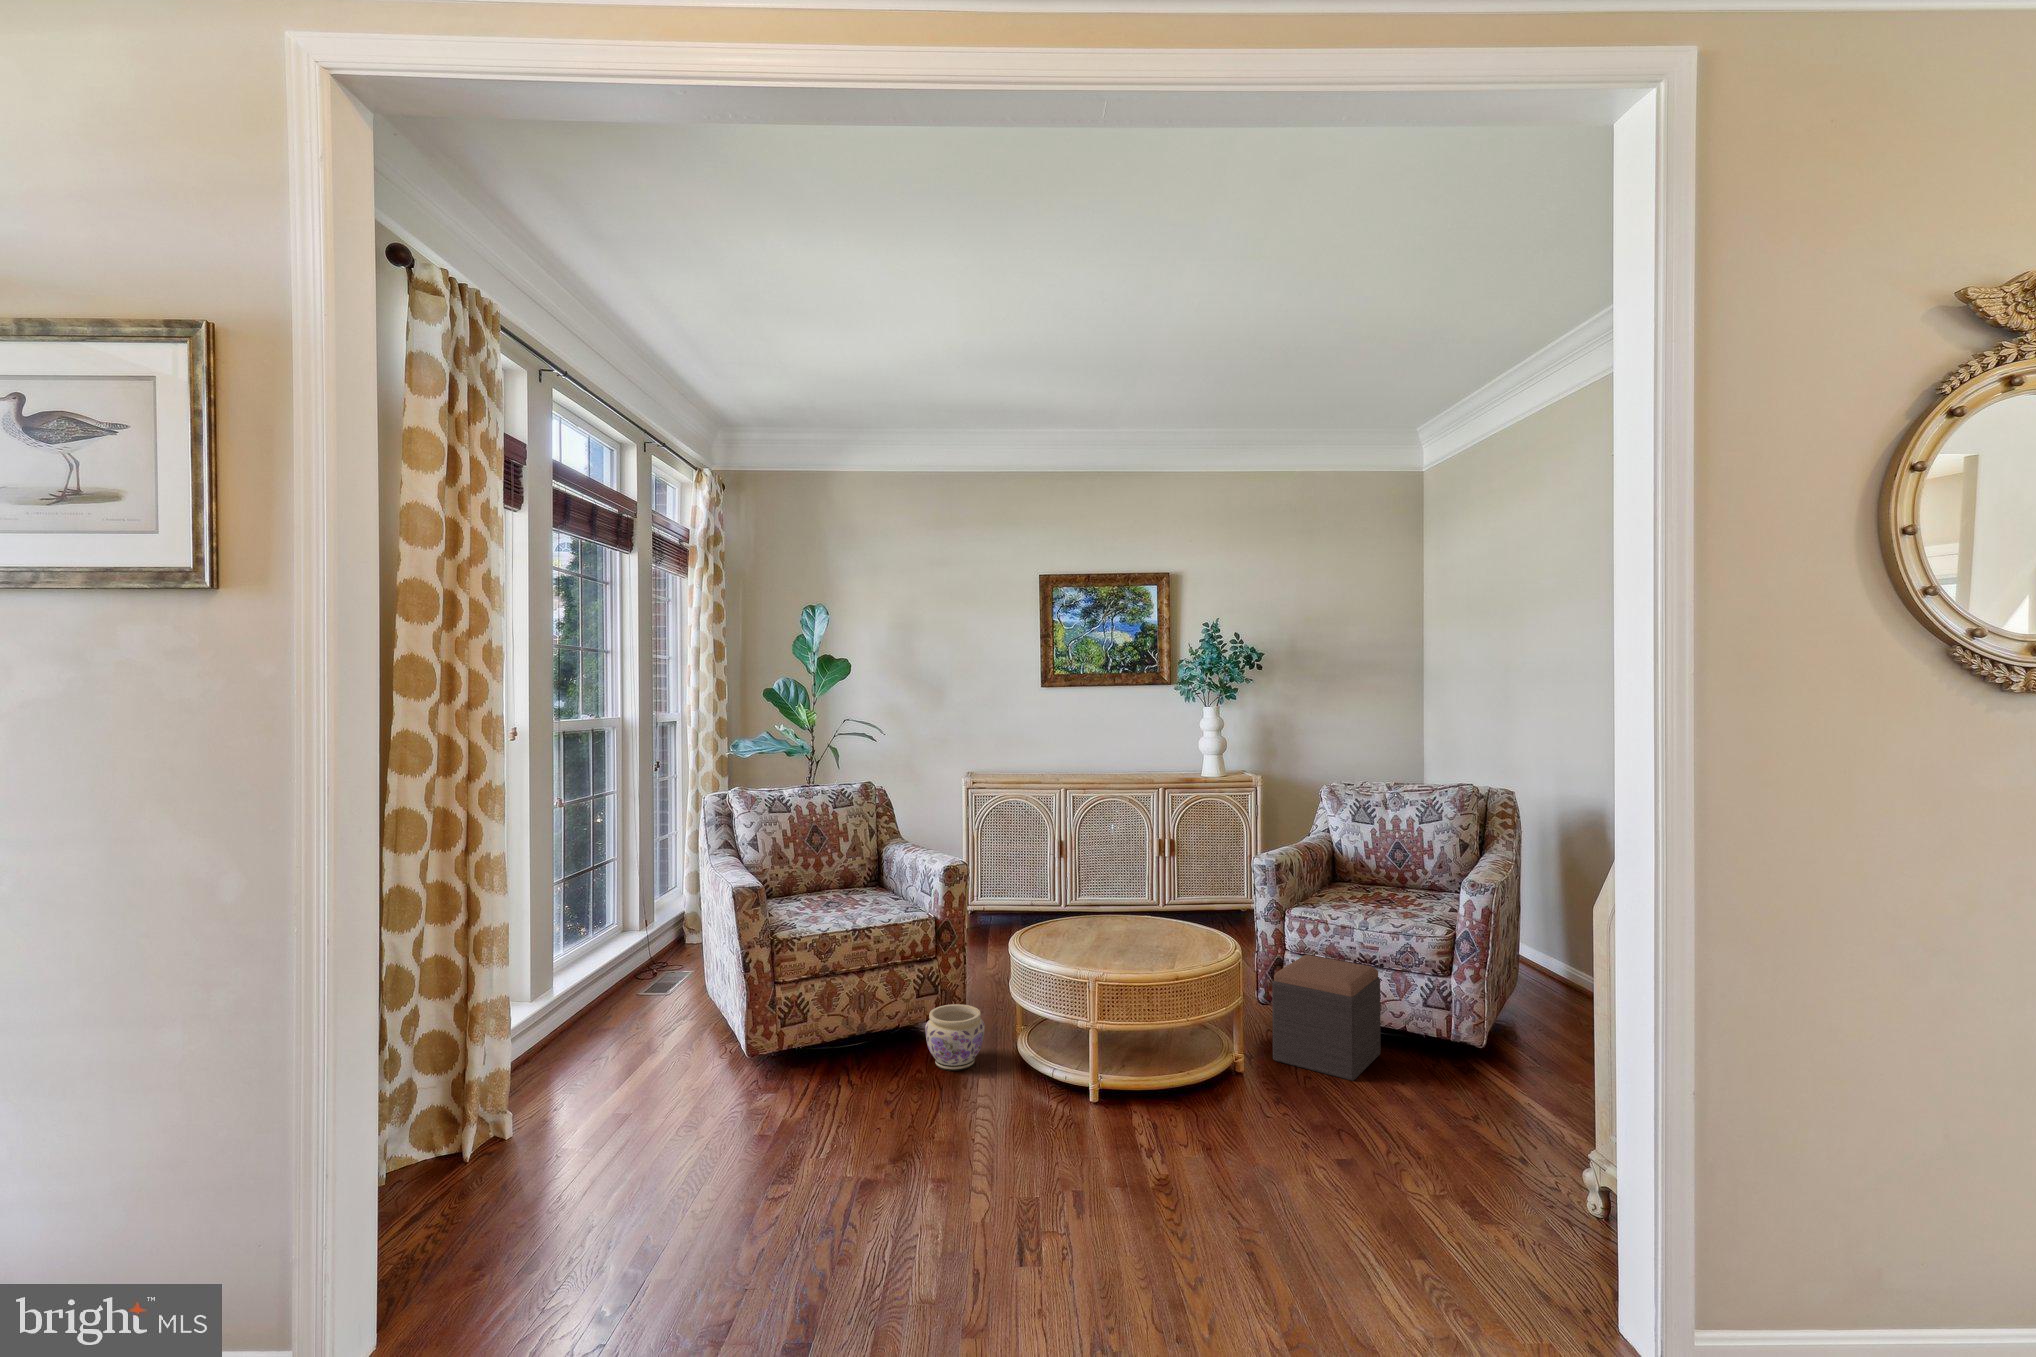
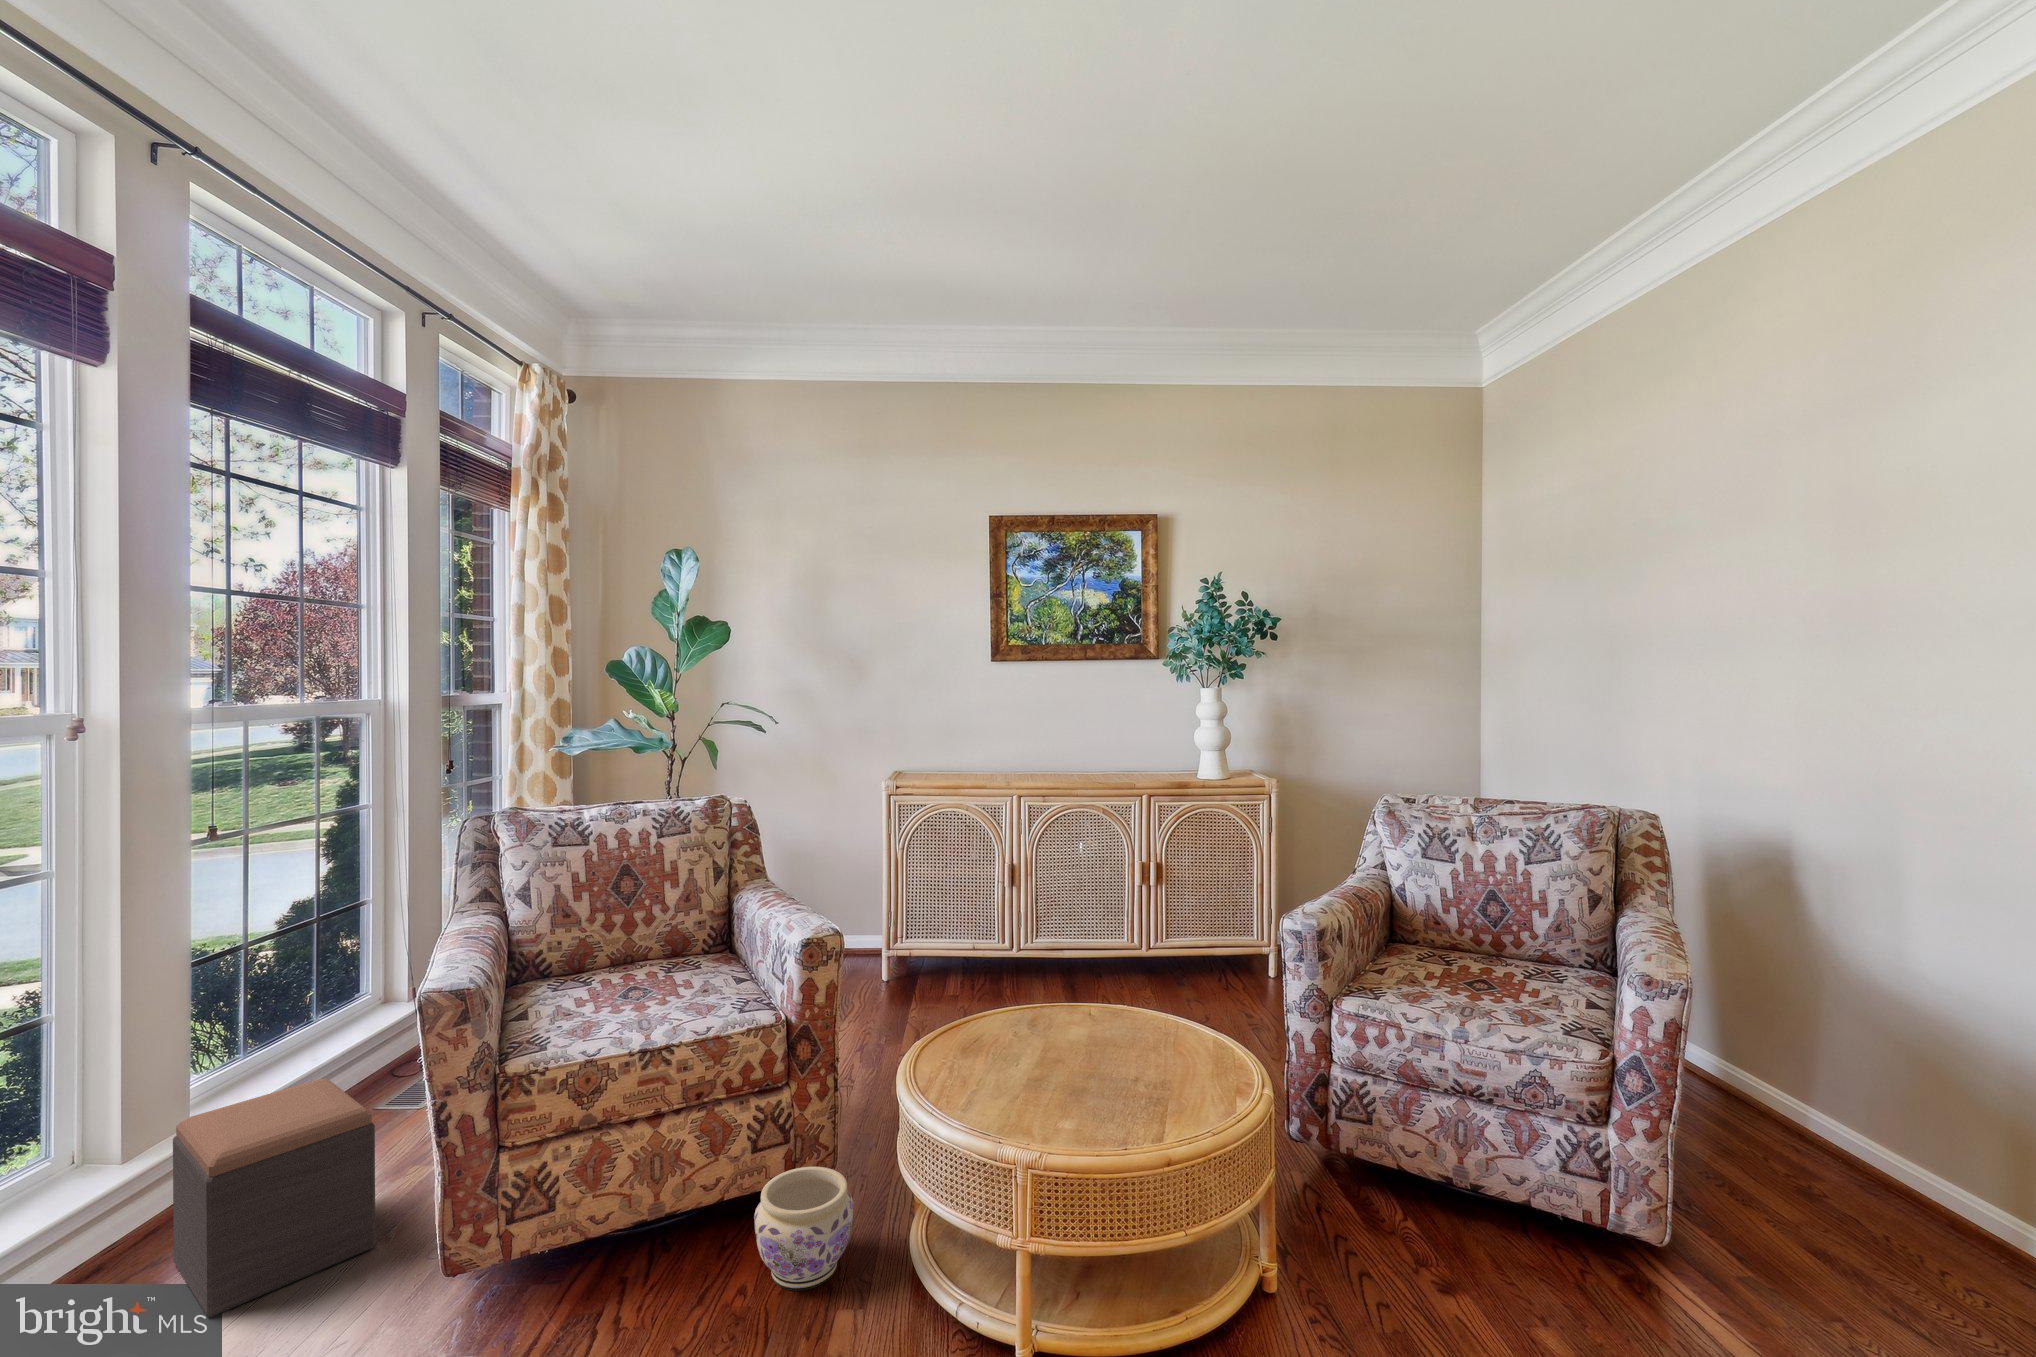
footstool: present [1272,955,1381,1081] -> present [173,1078,375,1317]

